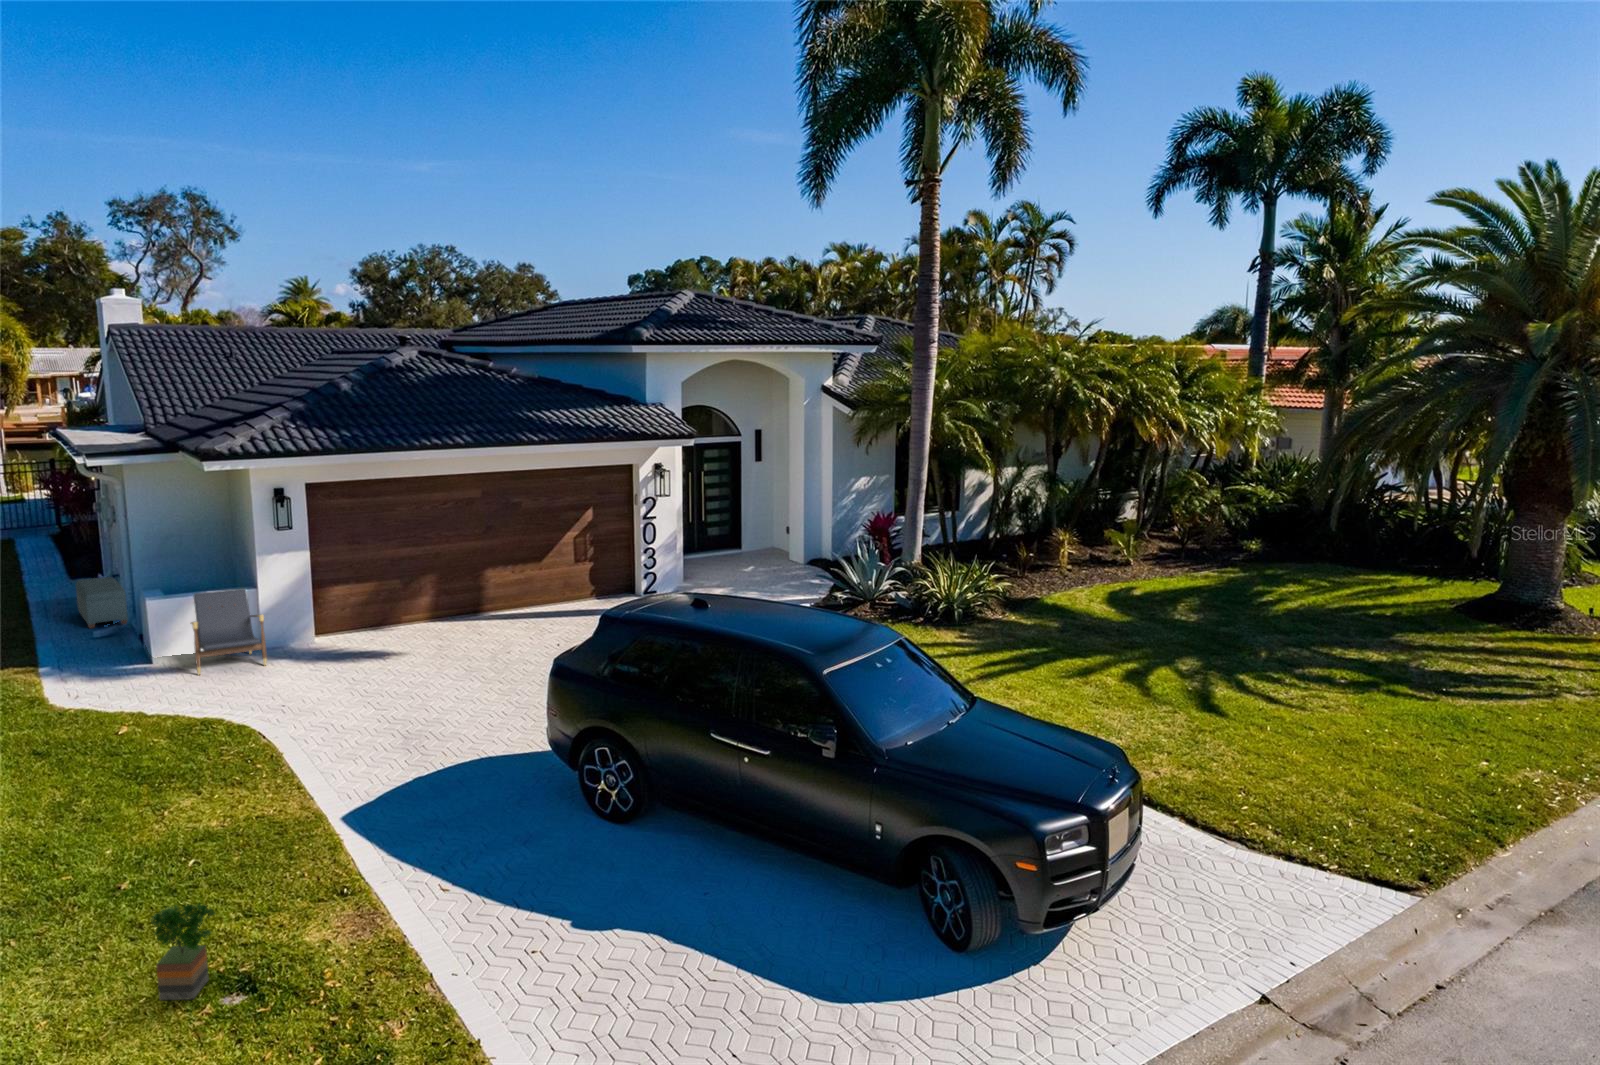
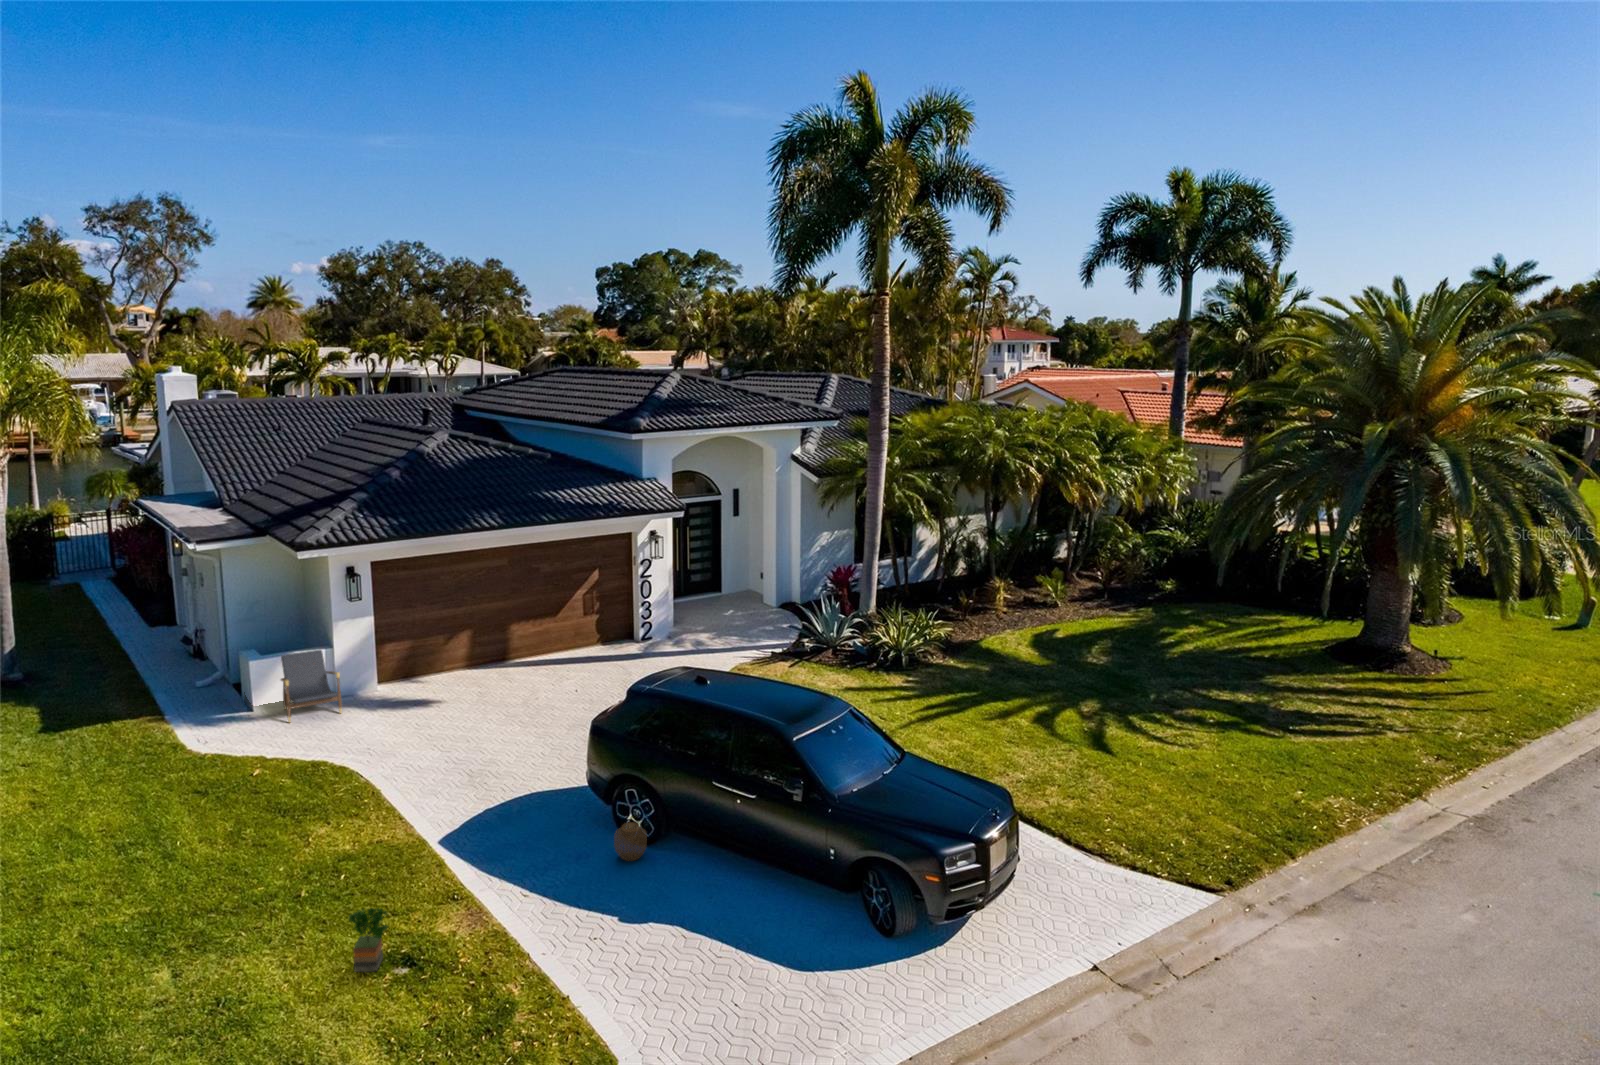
bench: present [76,577,128,628] -> none [165,633,212,679]
woven basket: none [575,791,620,843] -> present [614,822,647,861]

